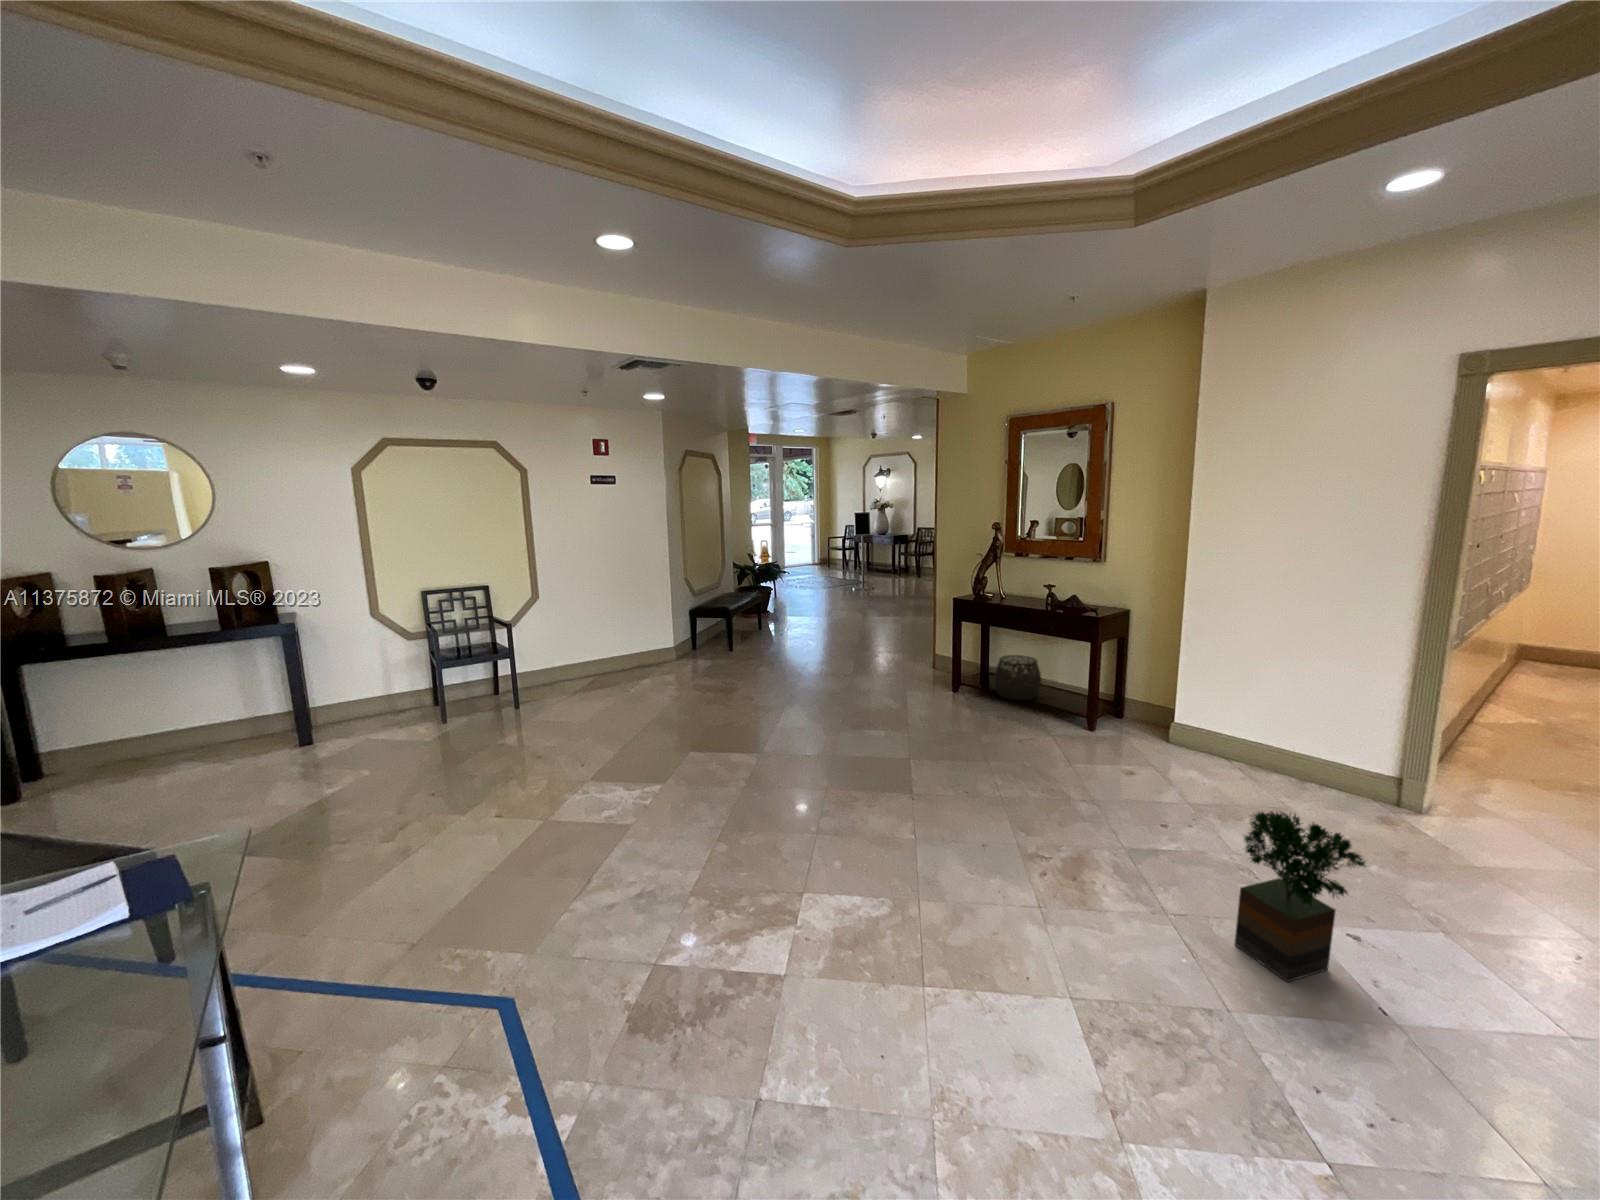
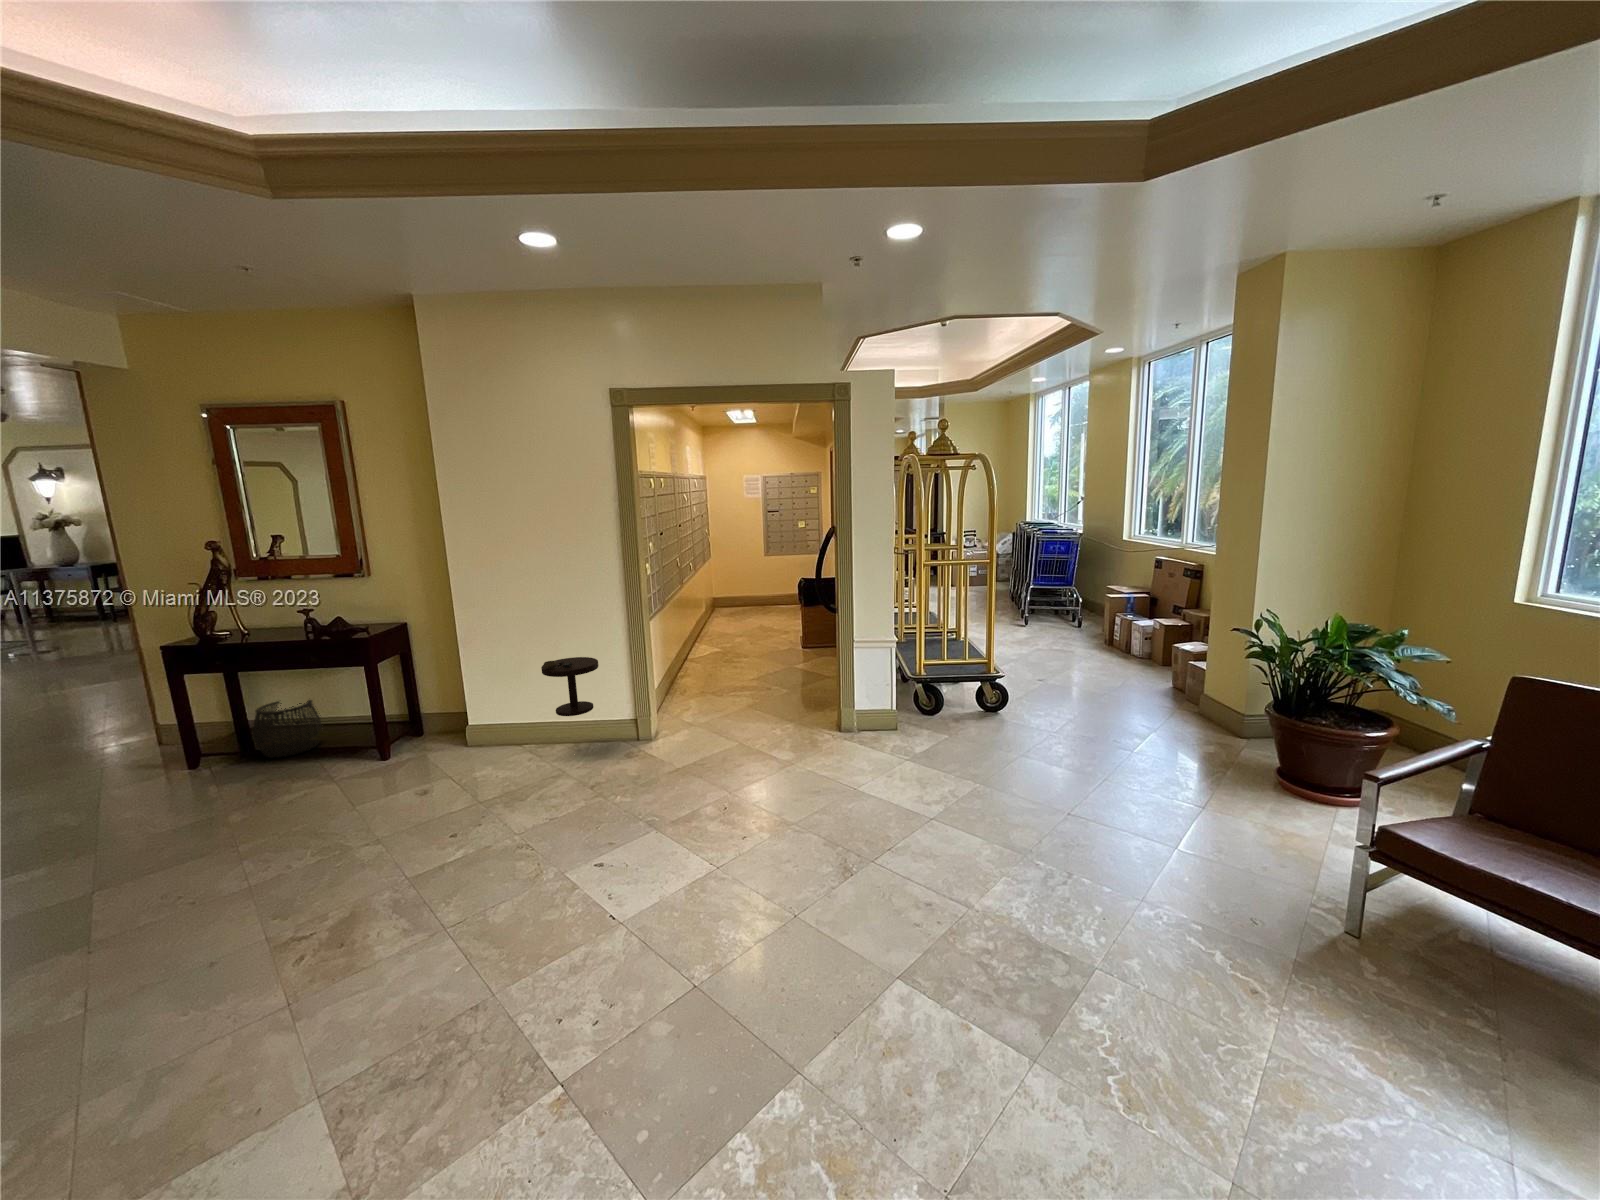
side table: none [1278,680,1360,792] -> present [541,657,598,716]
potted tree: present [1235,811,1366,982] -> none [480,783,580,935]

